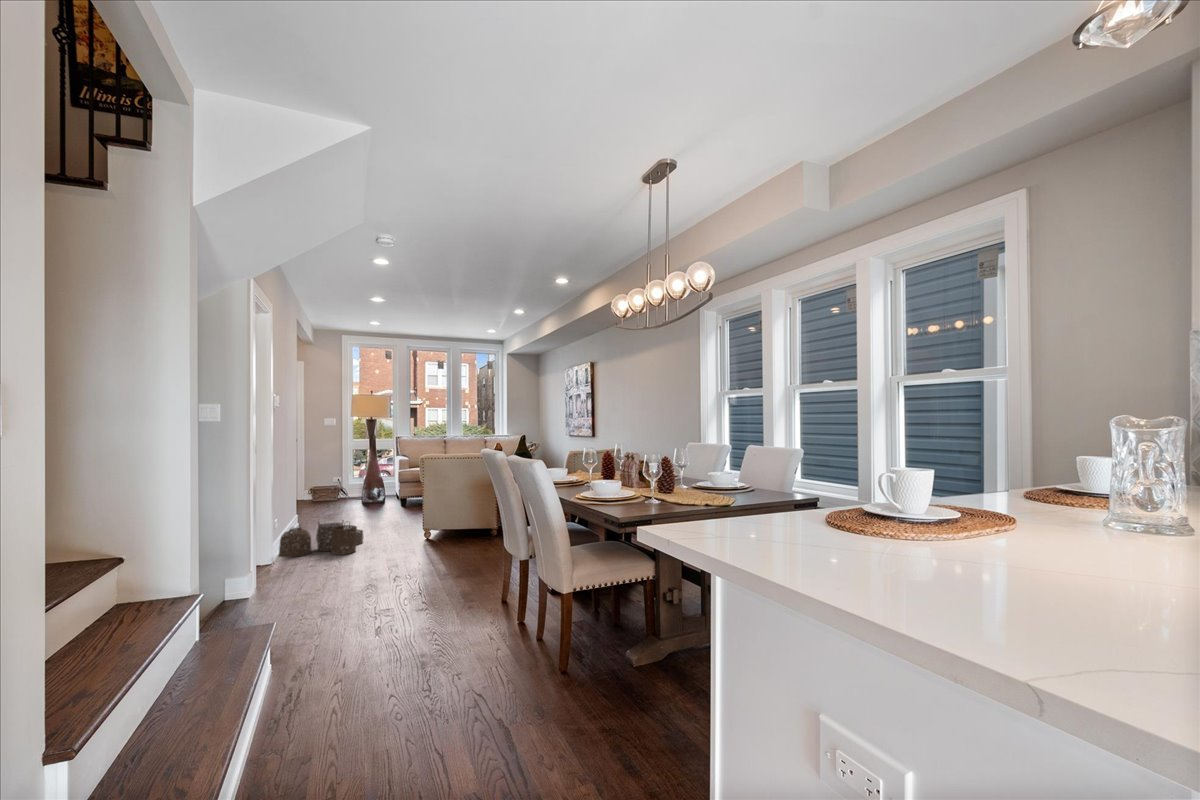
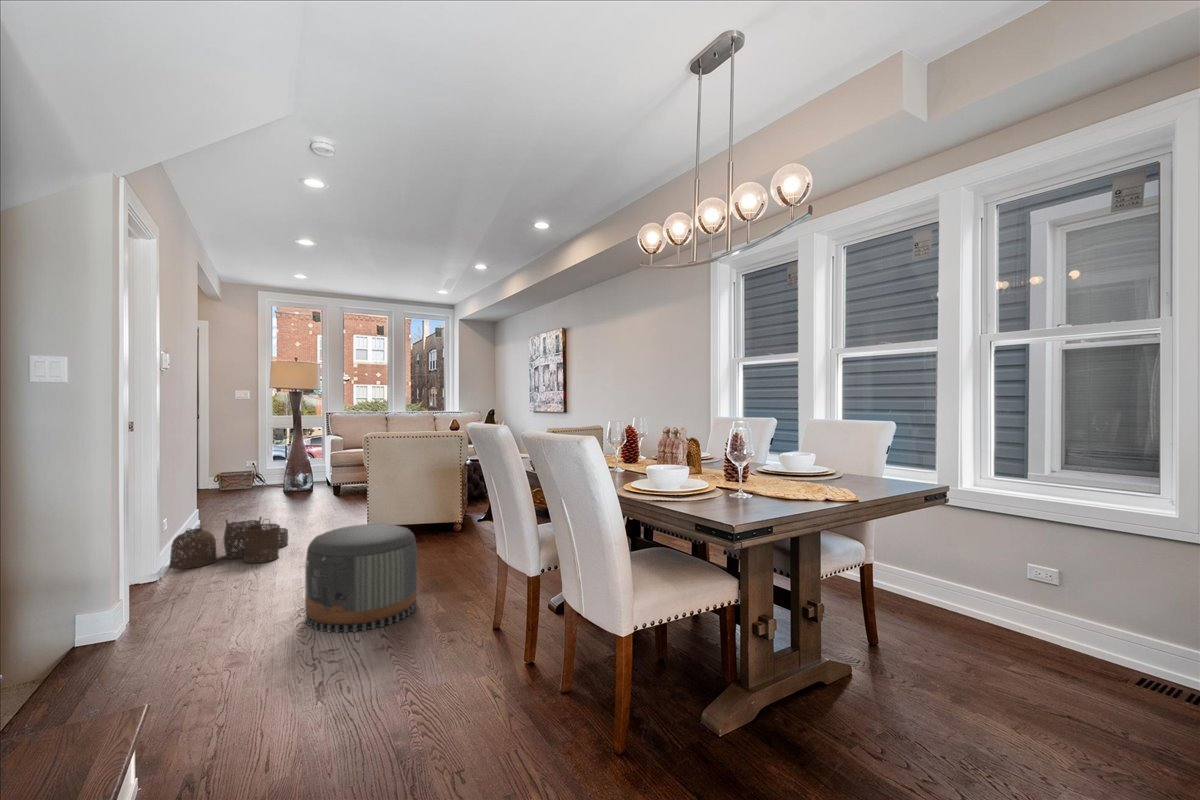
pouf: none [372,524,452,601] -> present [305,524,417,633]

